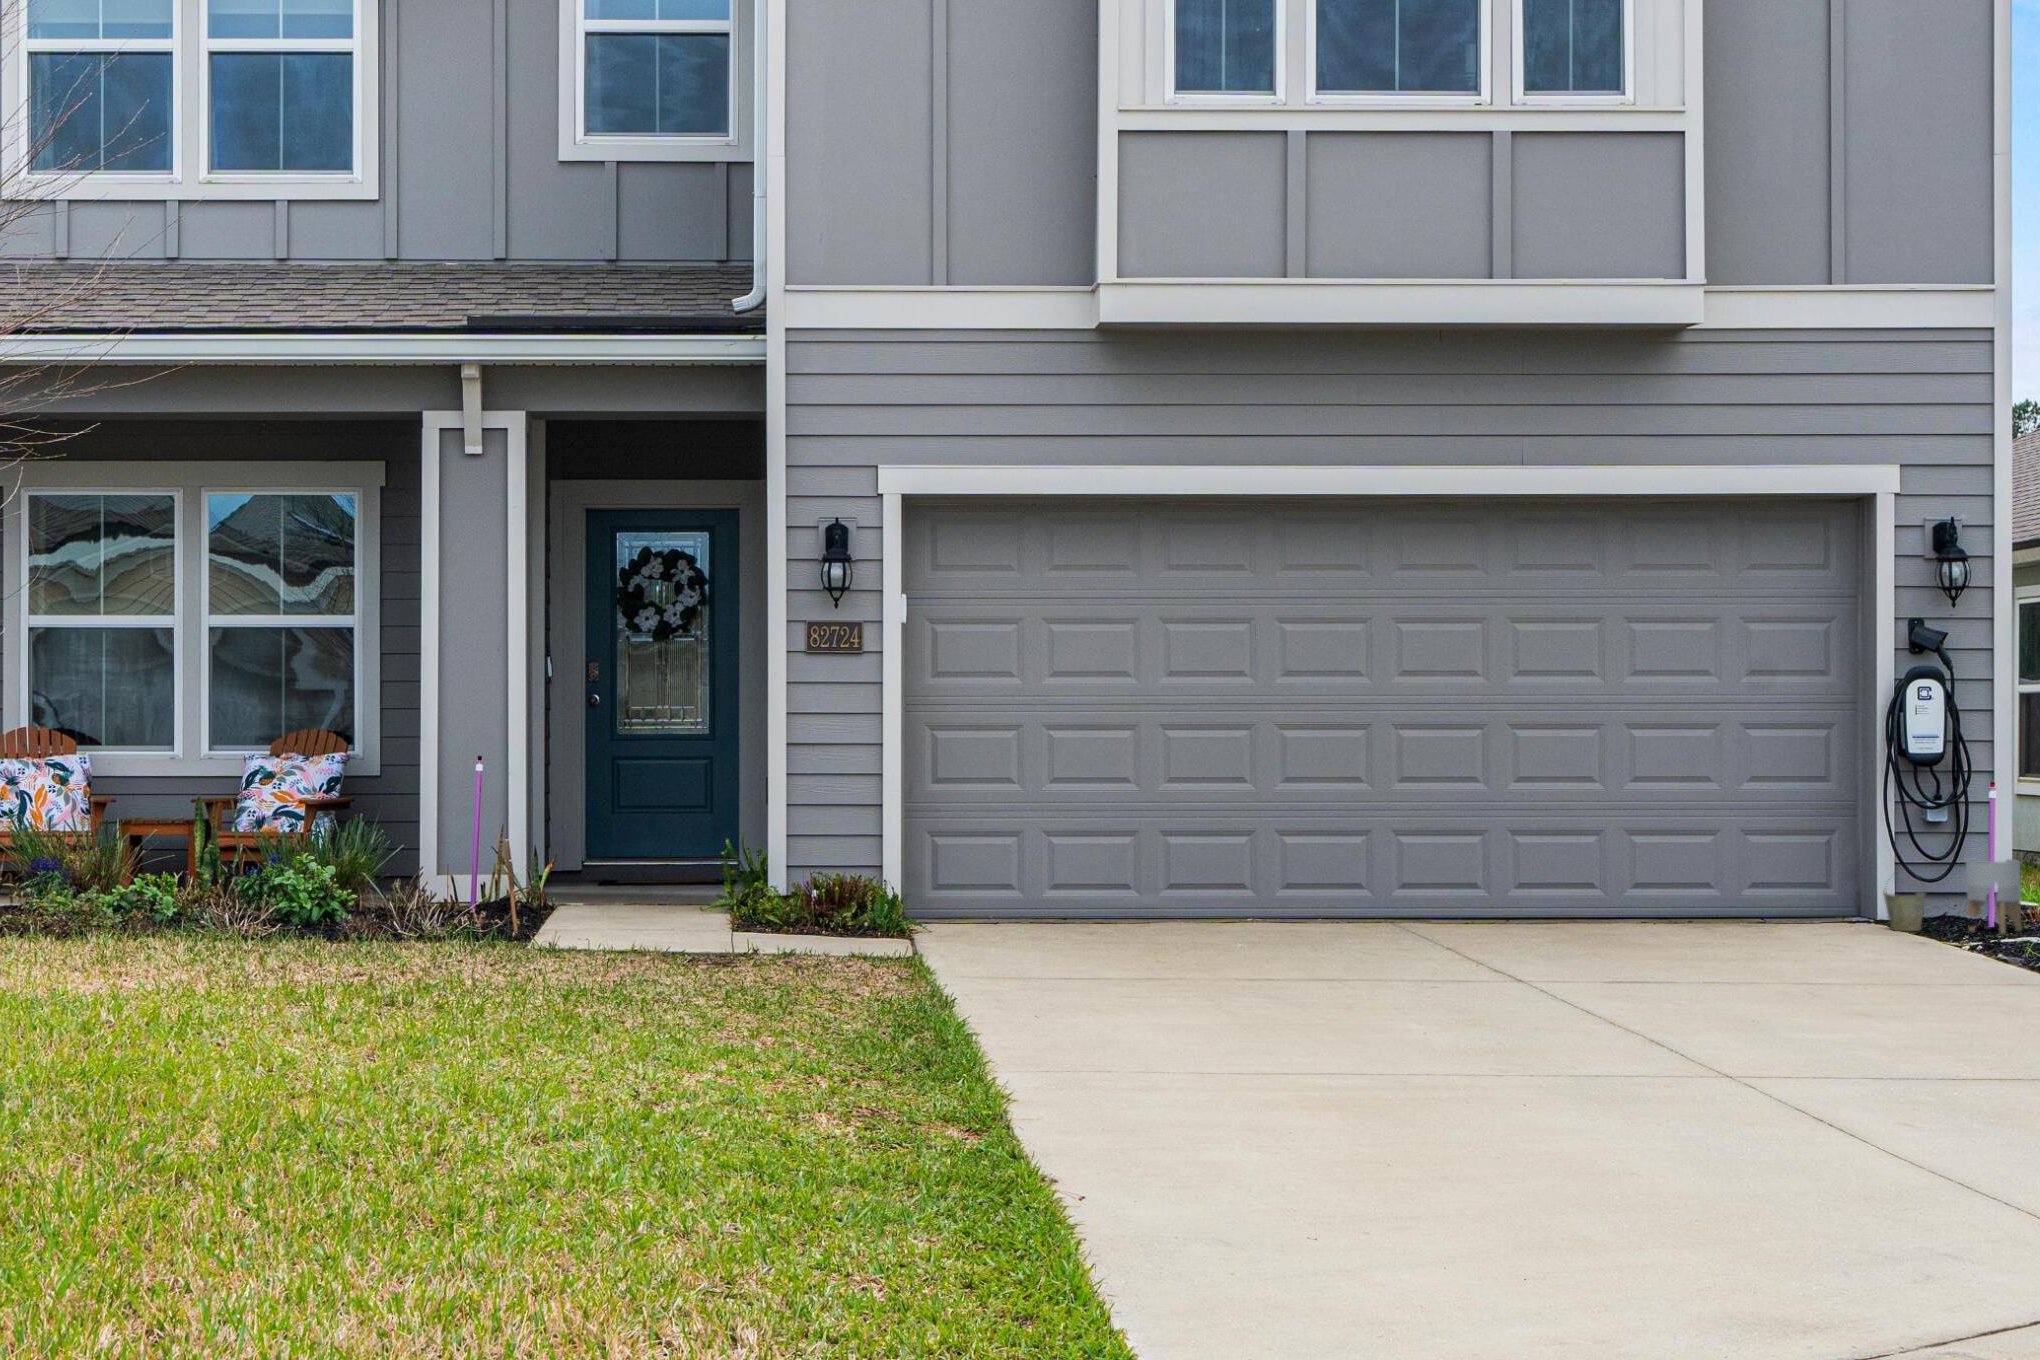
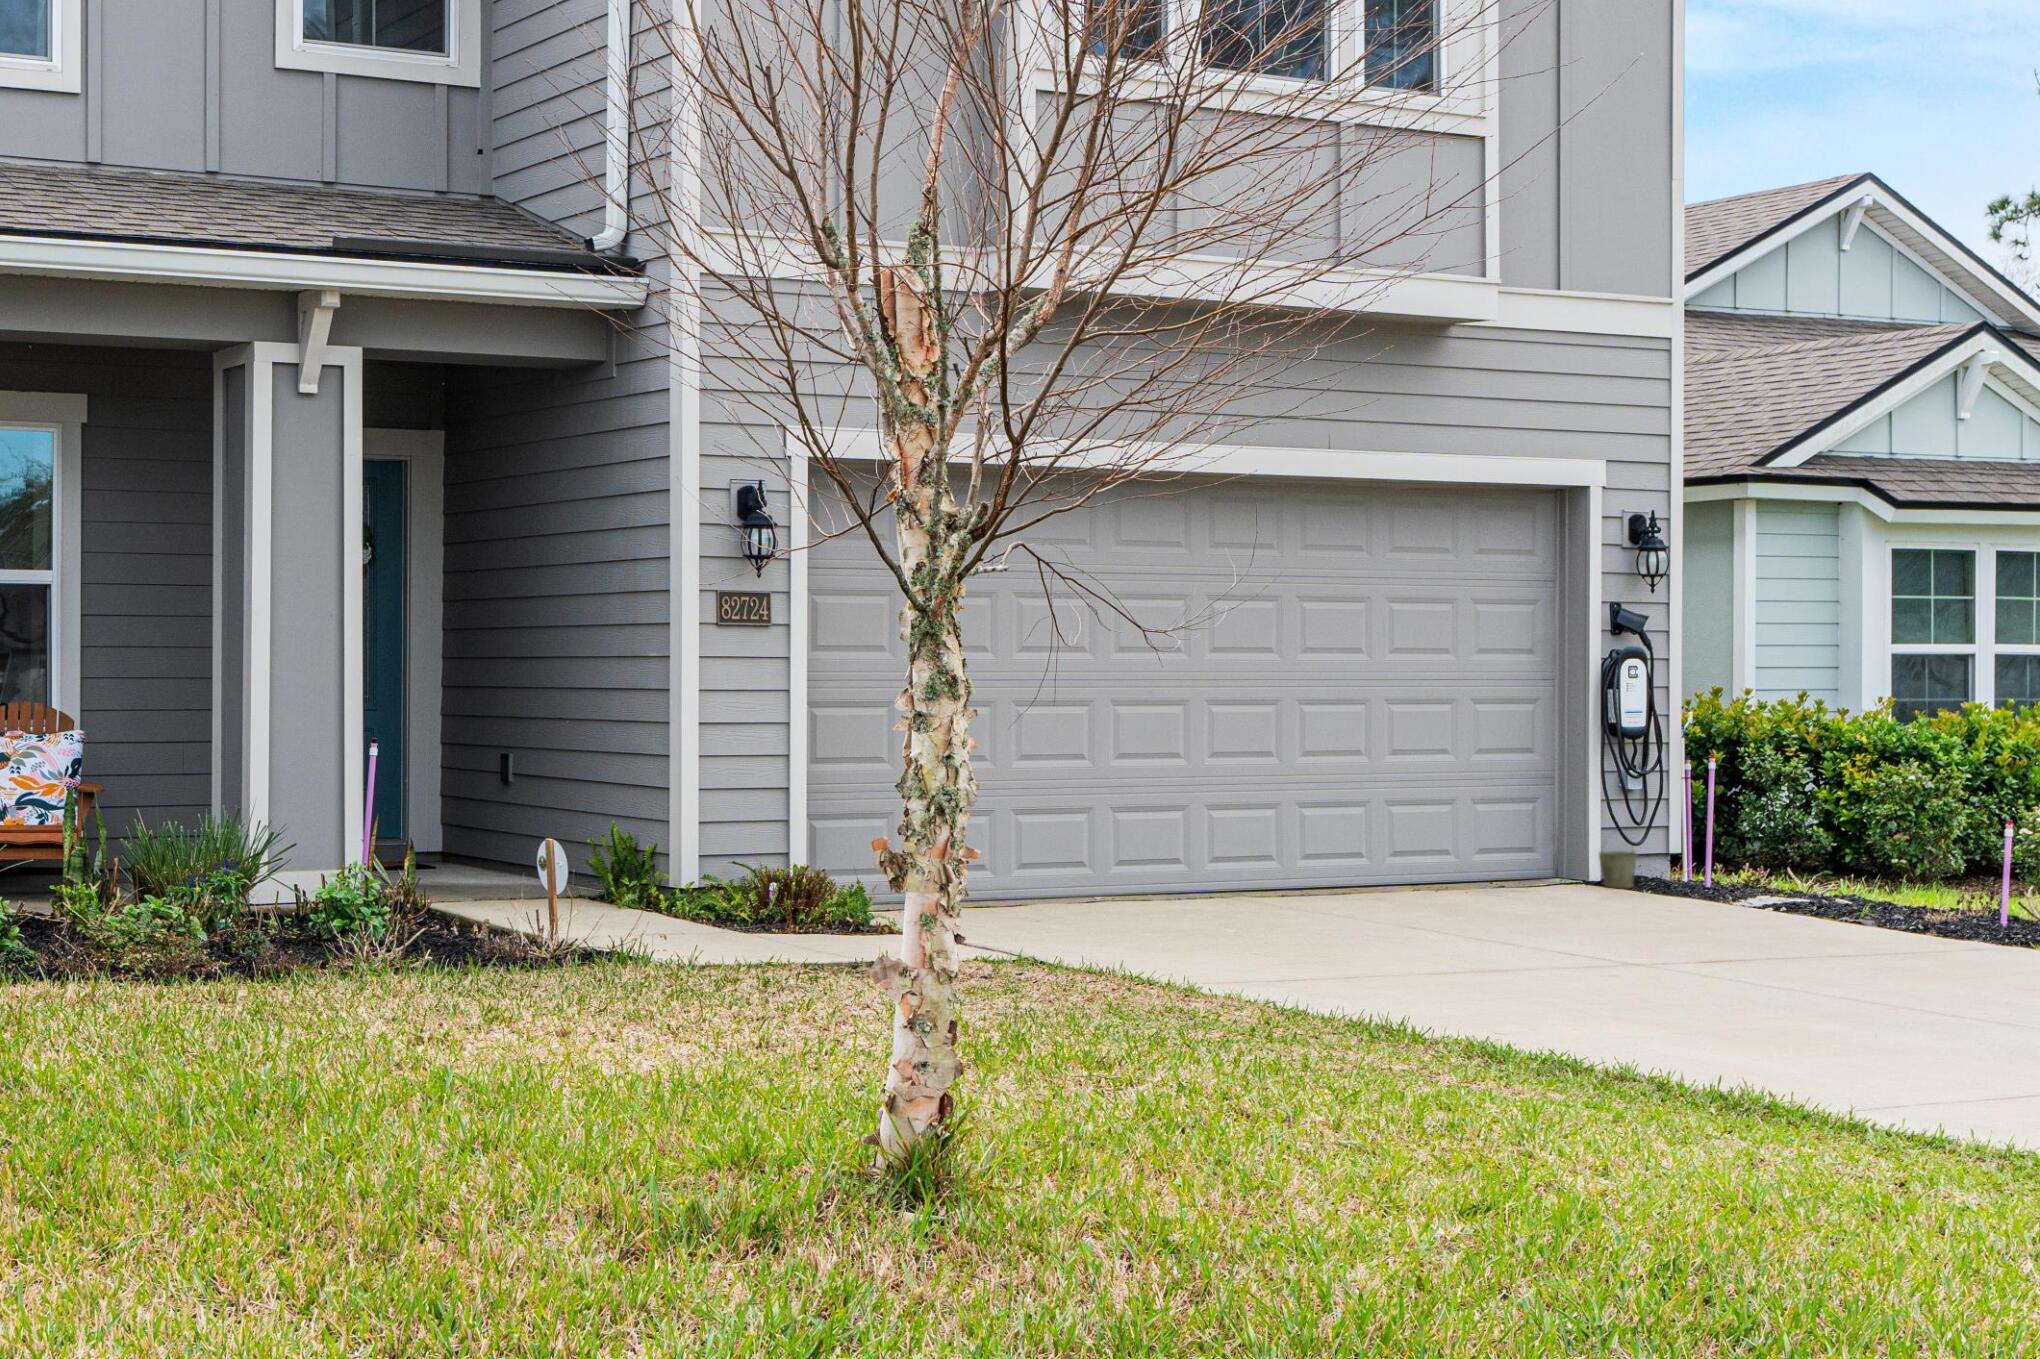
planter: present [1966,859,2021,934] -> none [1652,818,1702,888]

